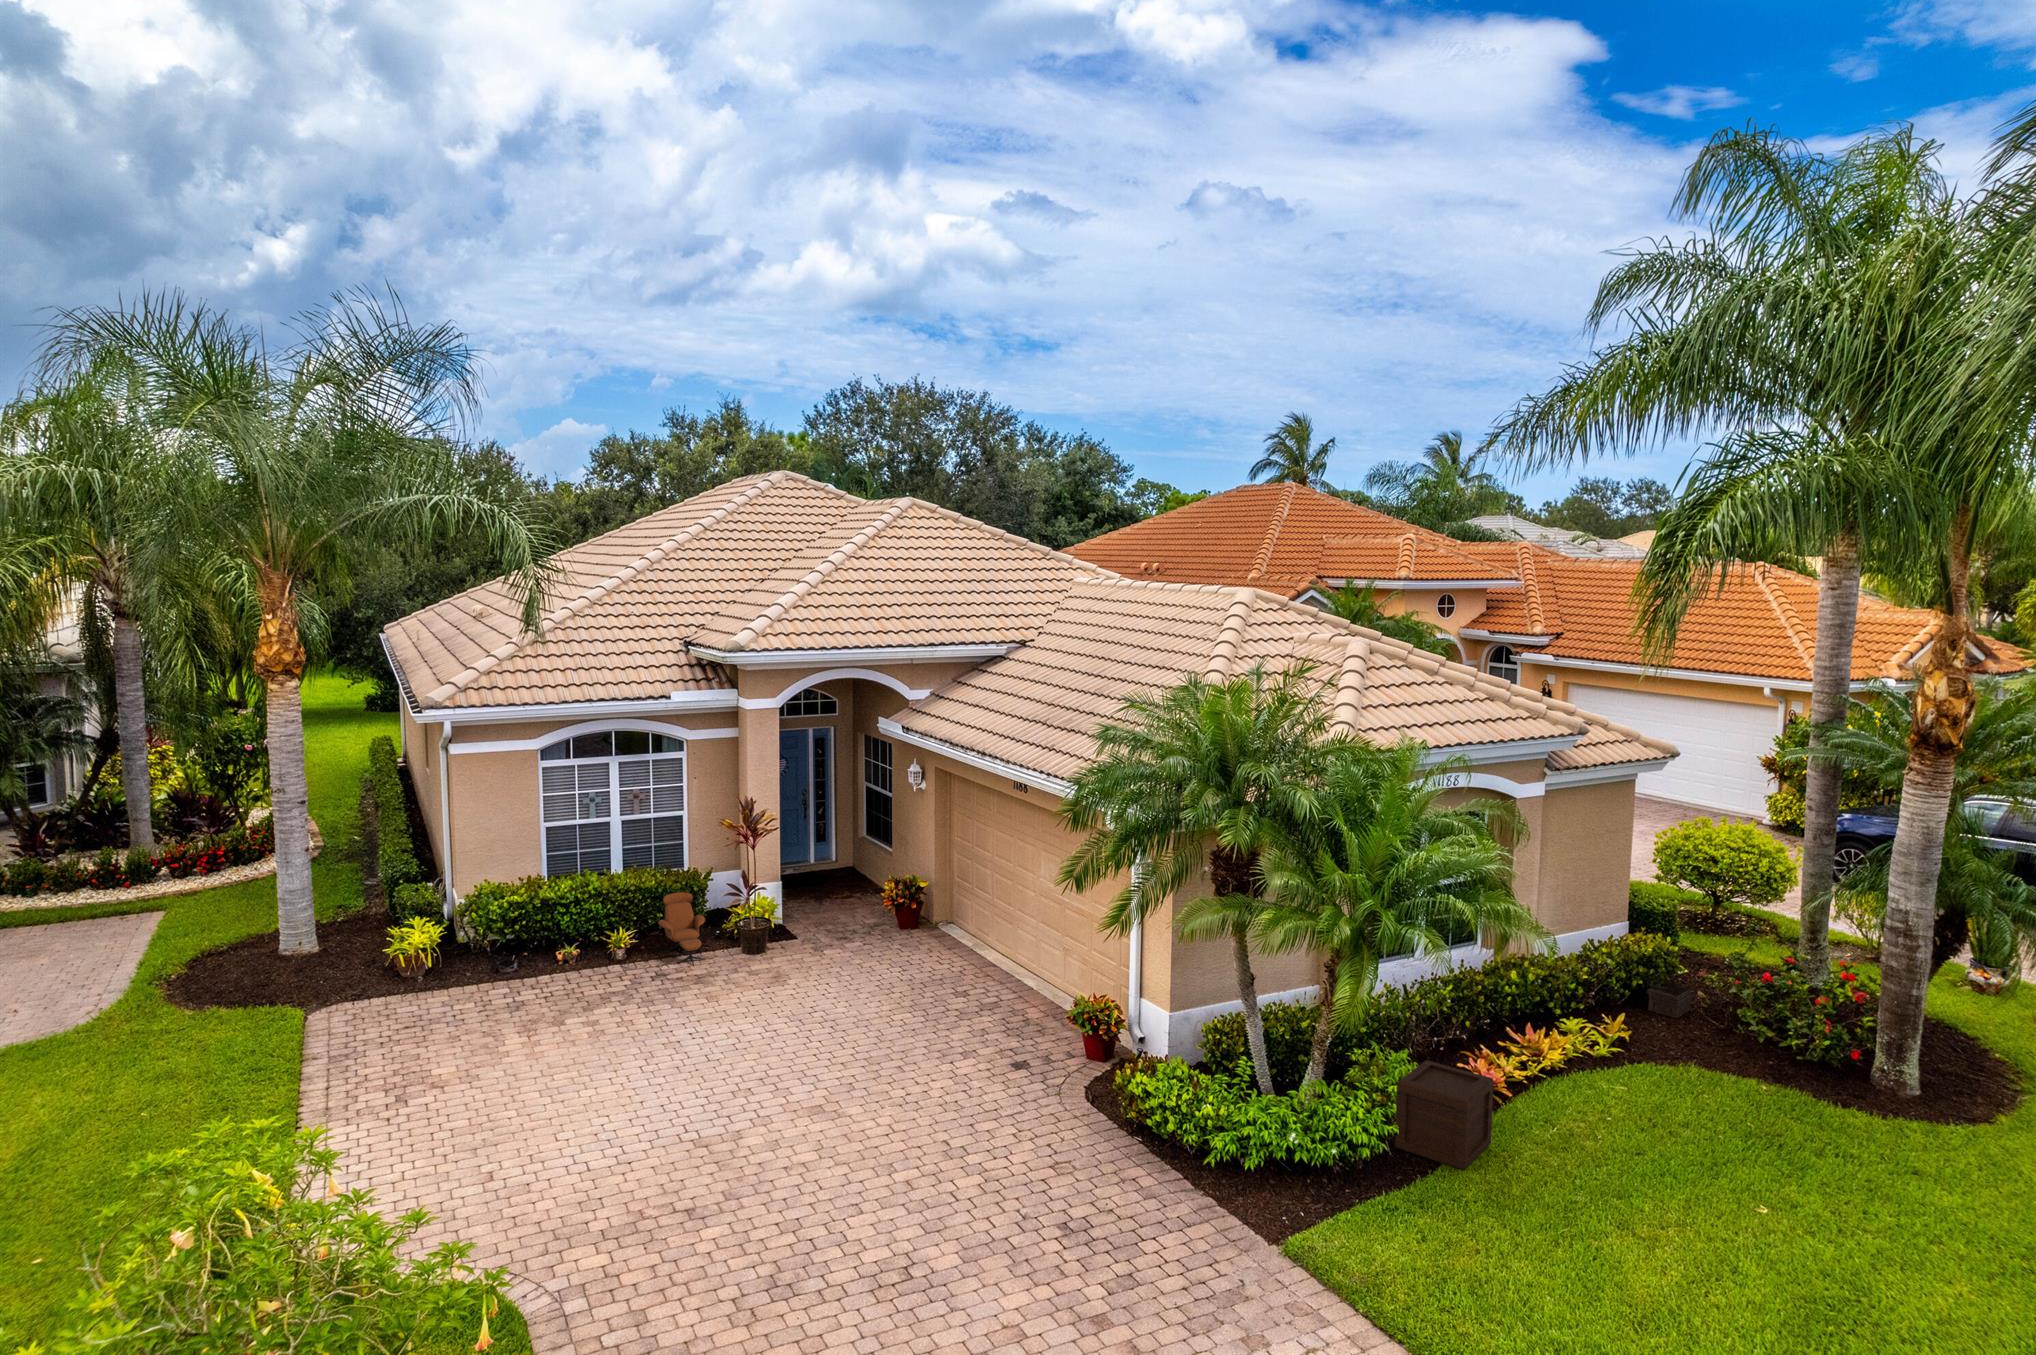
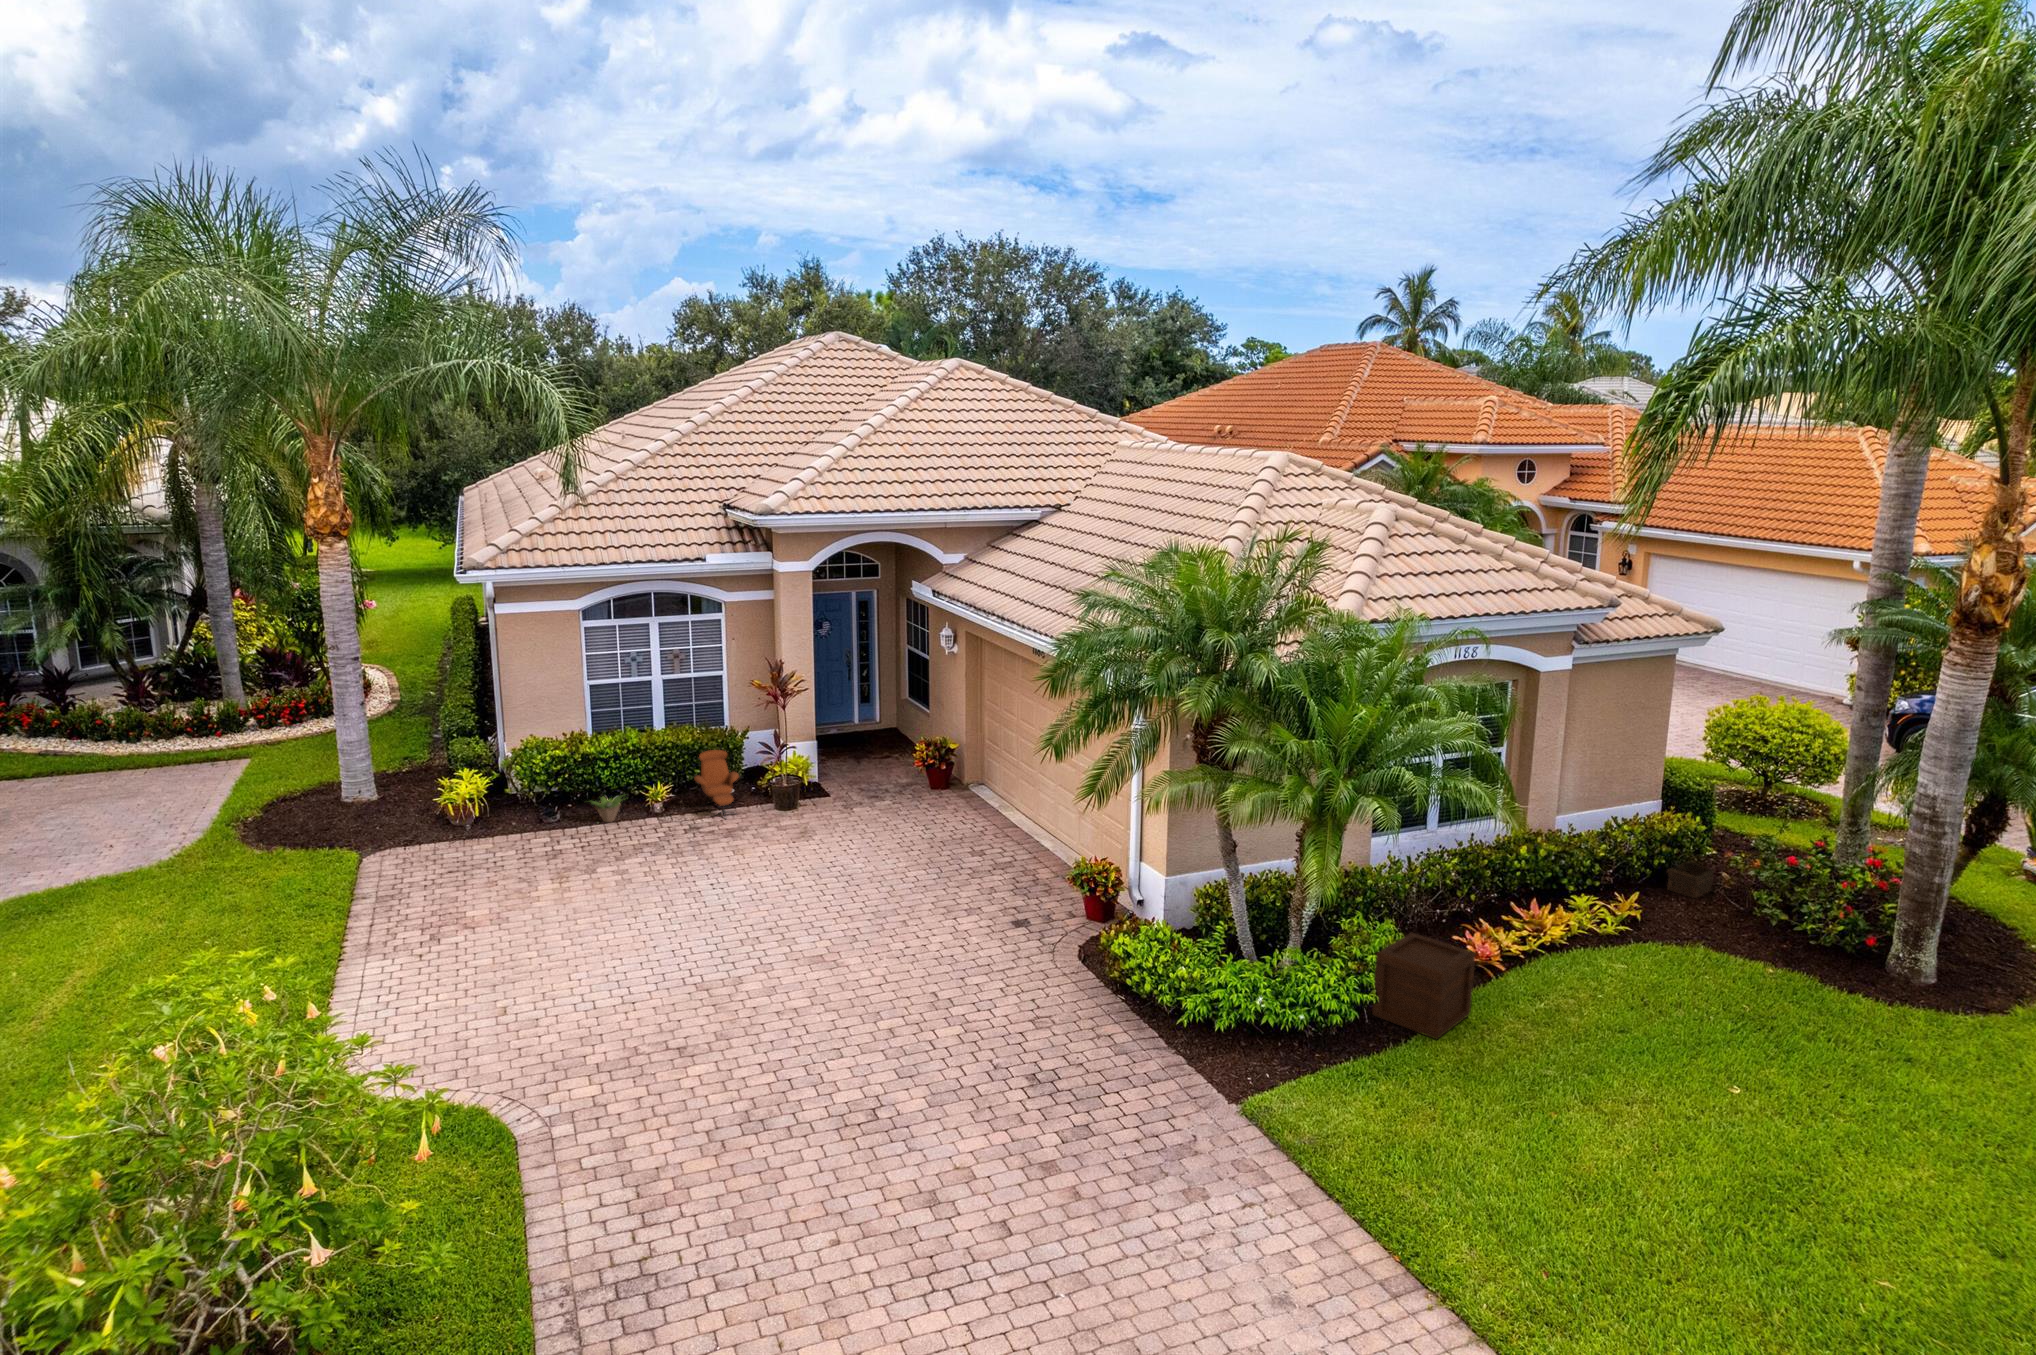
decorative plant: none [542,941,590,971] -> present [591,796,622,822]

